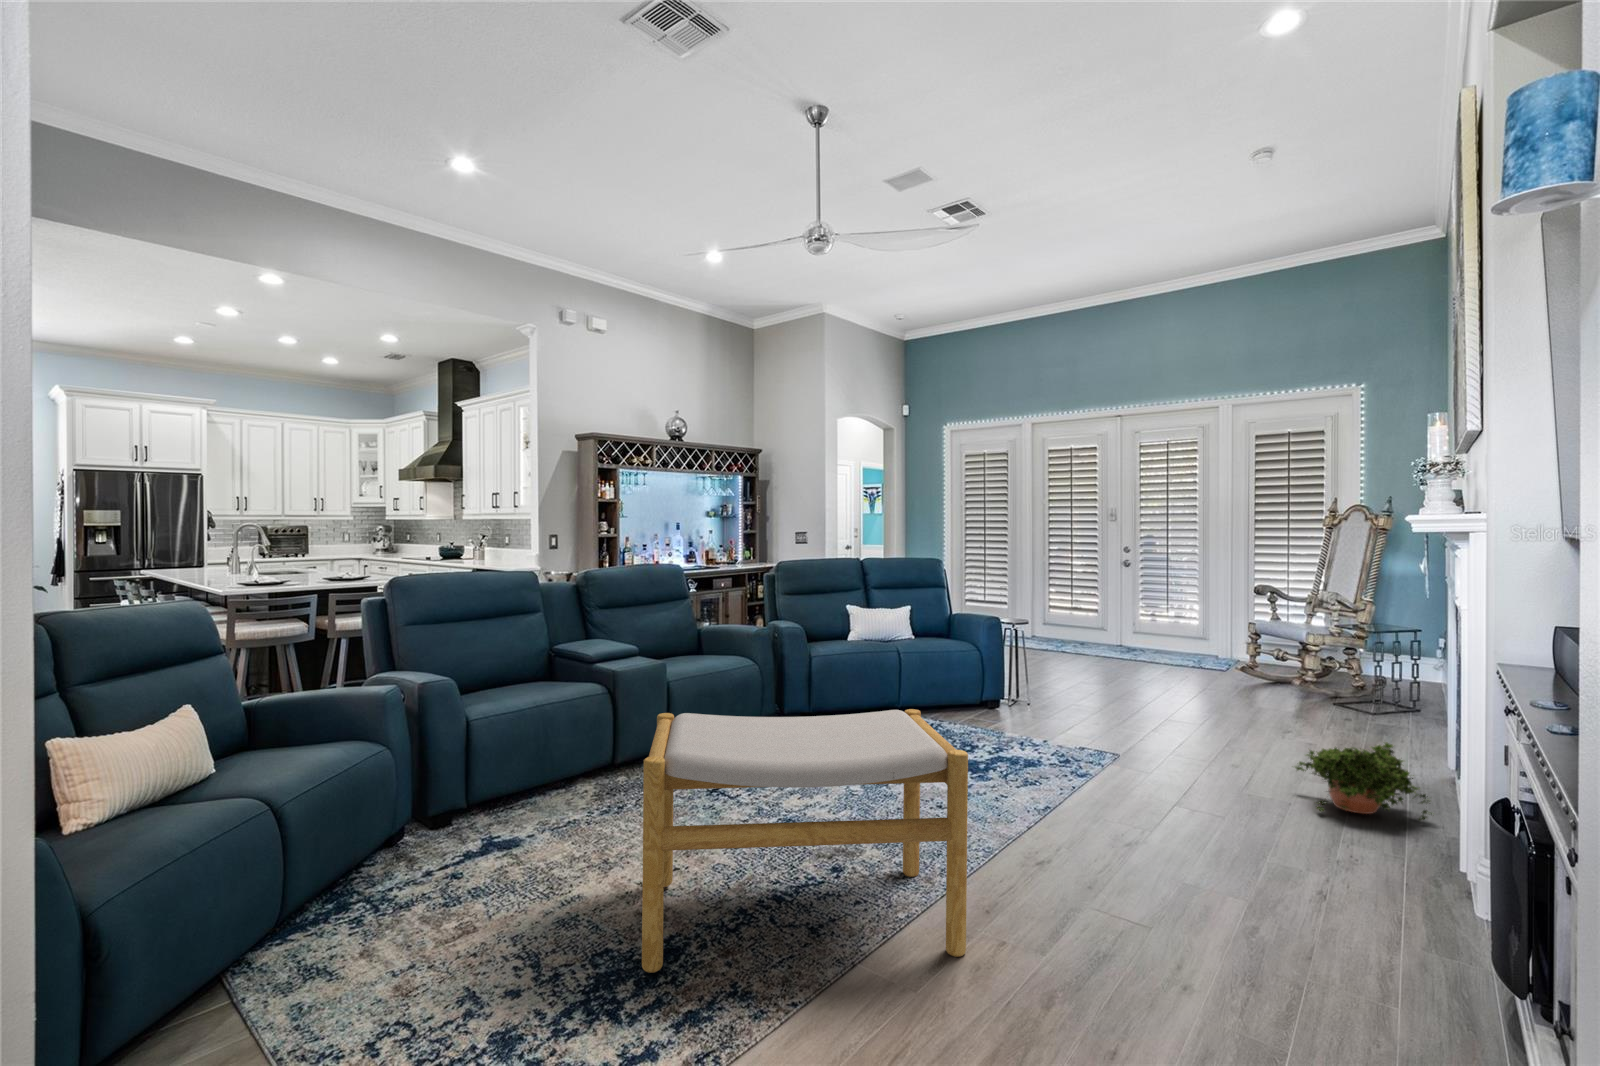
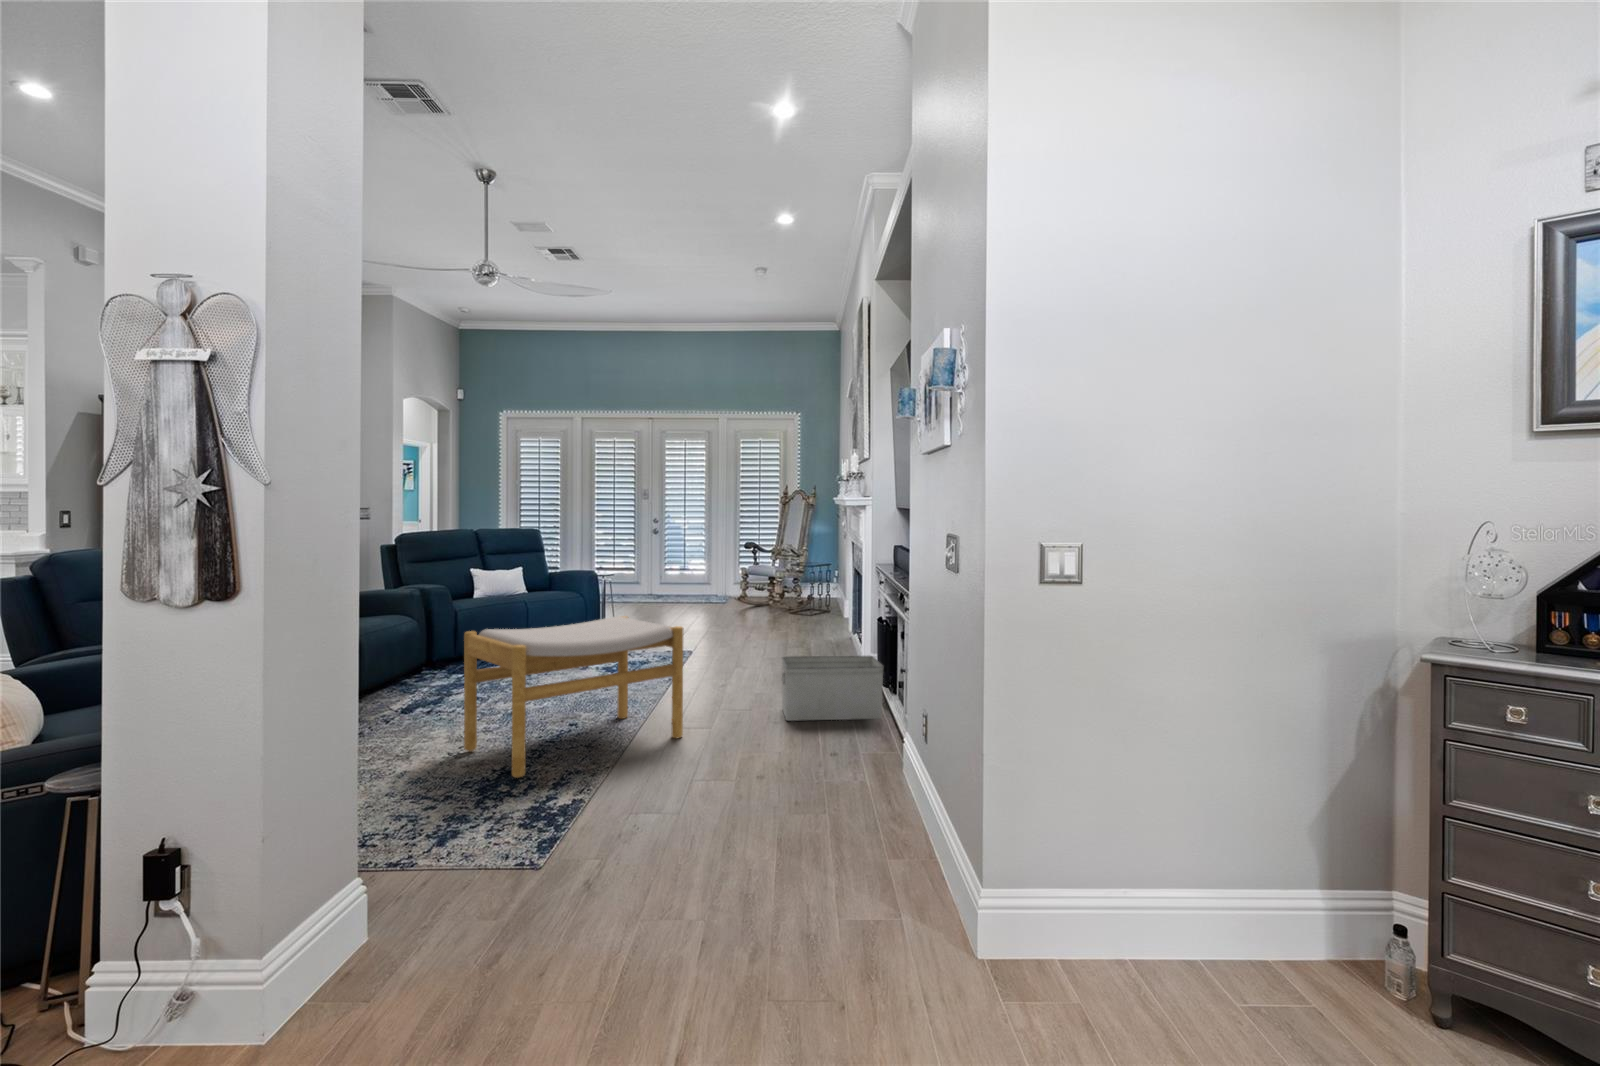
potted plant: present [1295,742,1432,820] -> none [790,618,855,660]
storage bin: none [1192,830,1458,1048] -> present [782,656,883,721]

